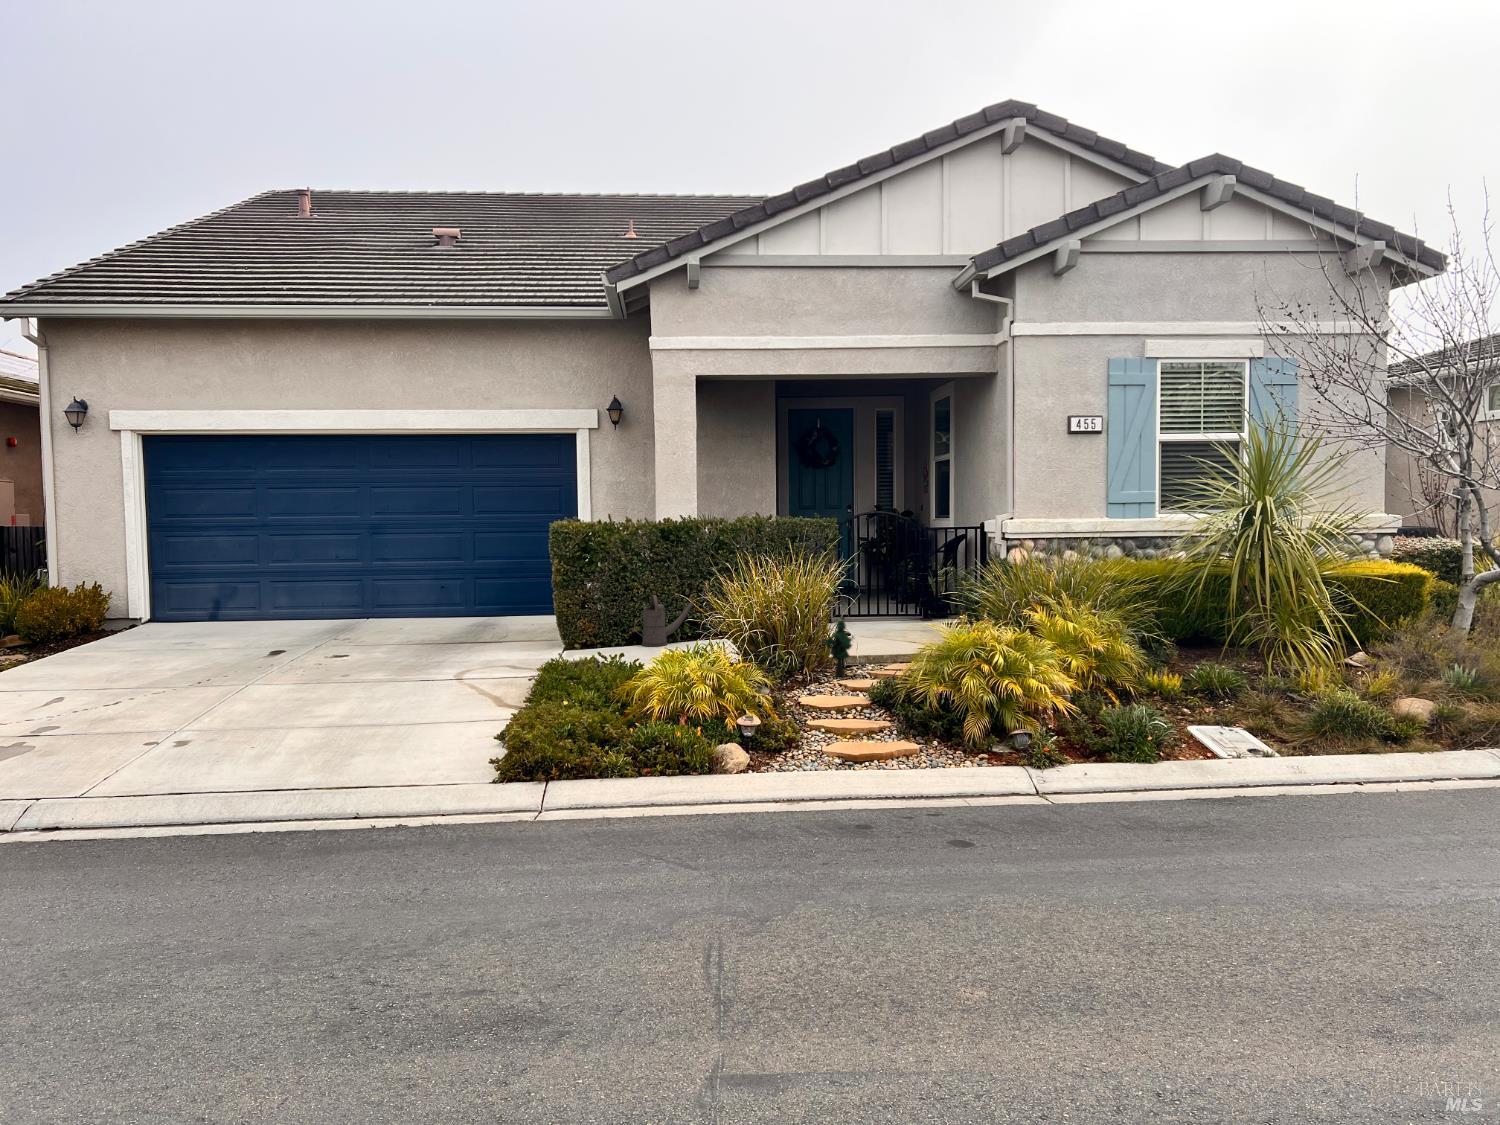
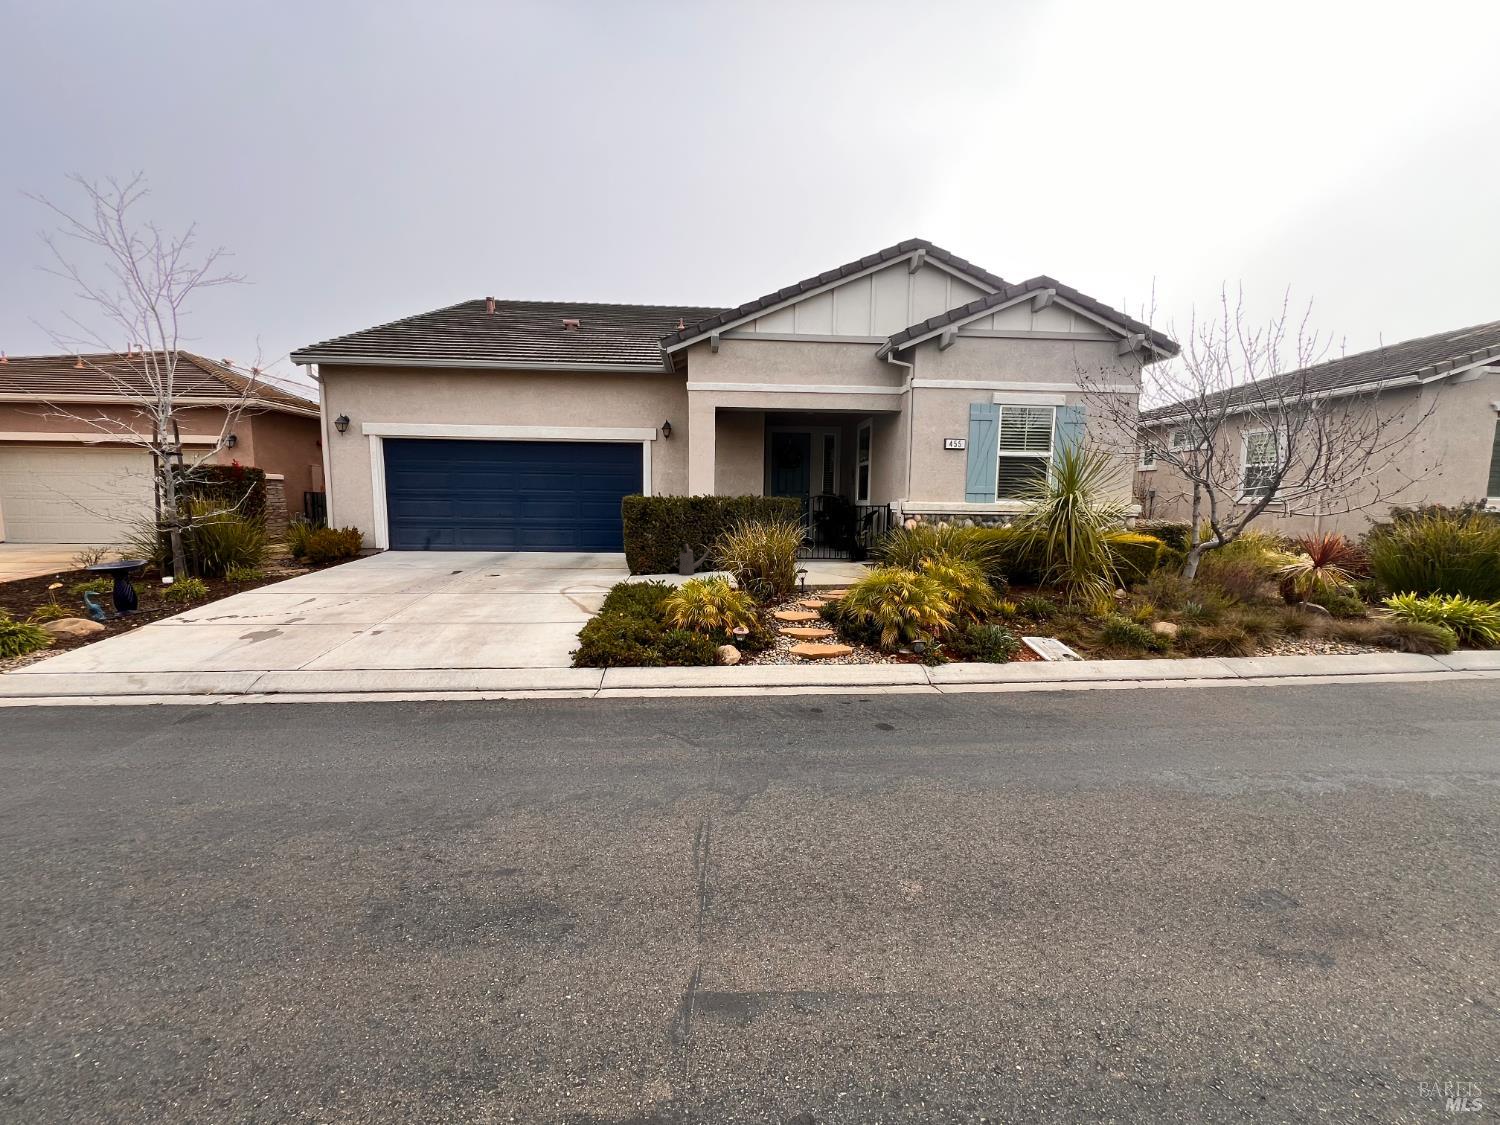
decorative plant: present [824,617,854,677] -> none [790,561,811,599]

